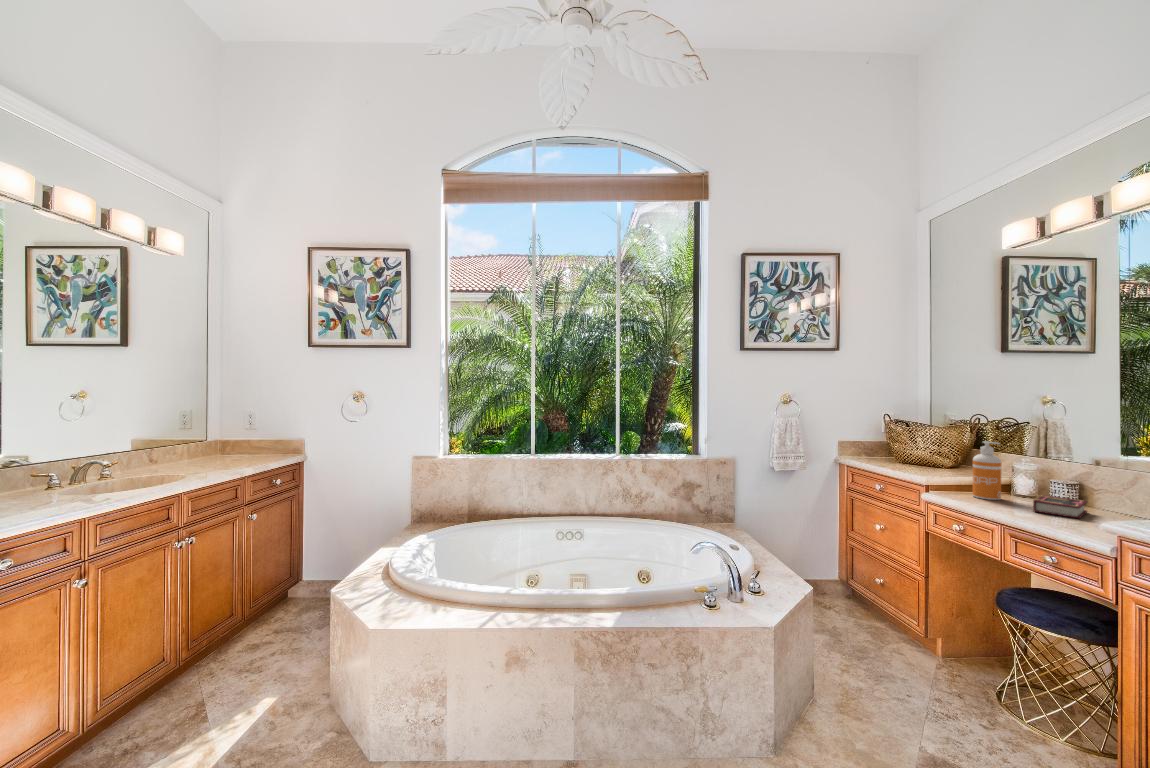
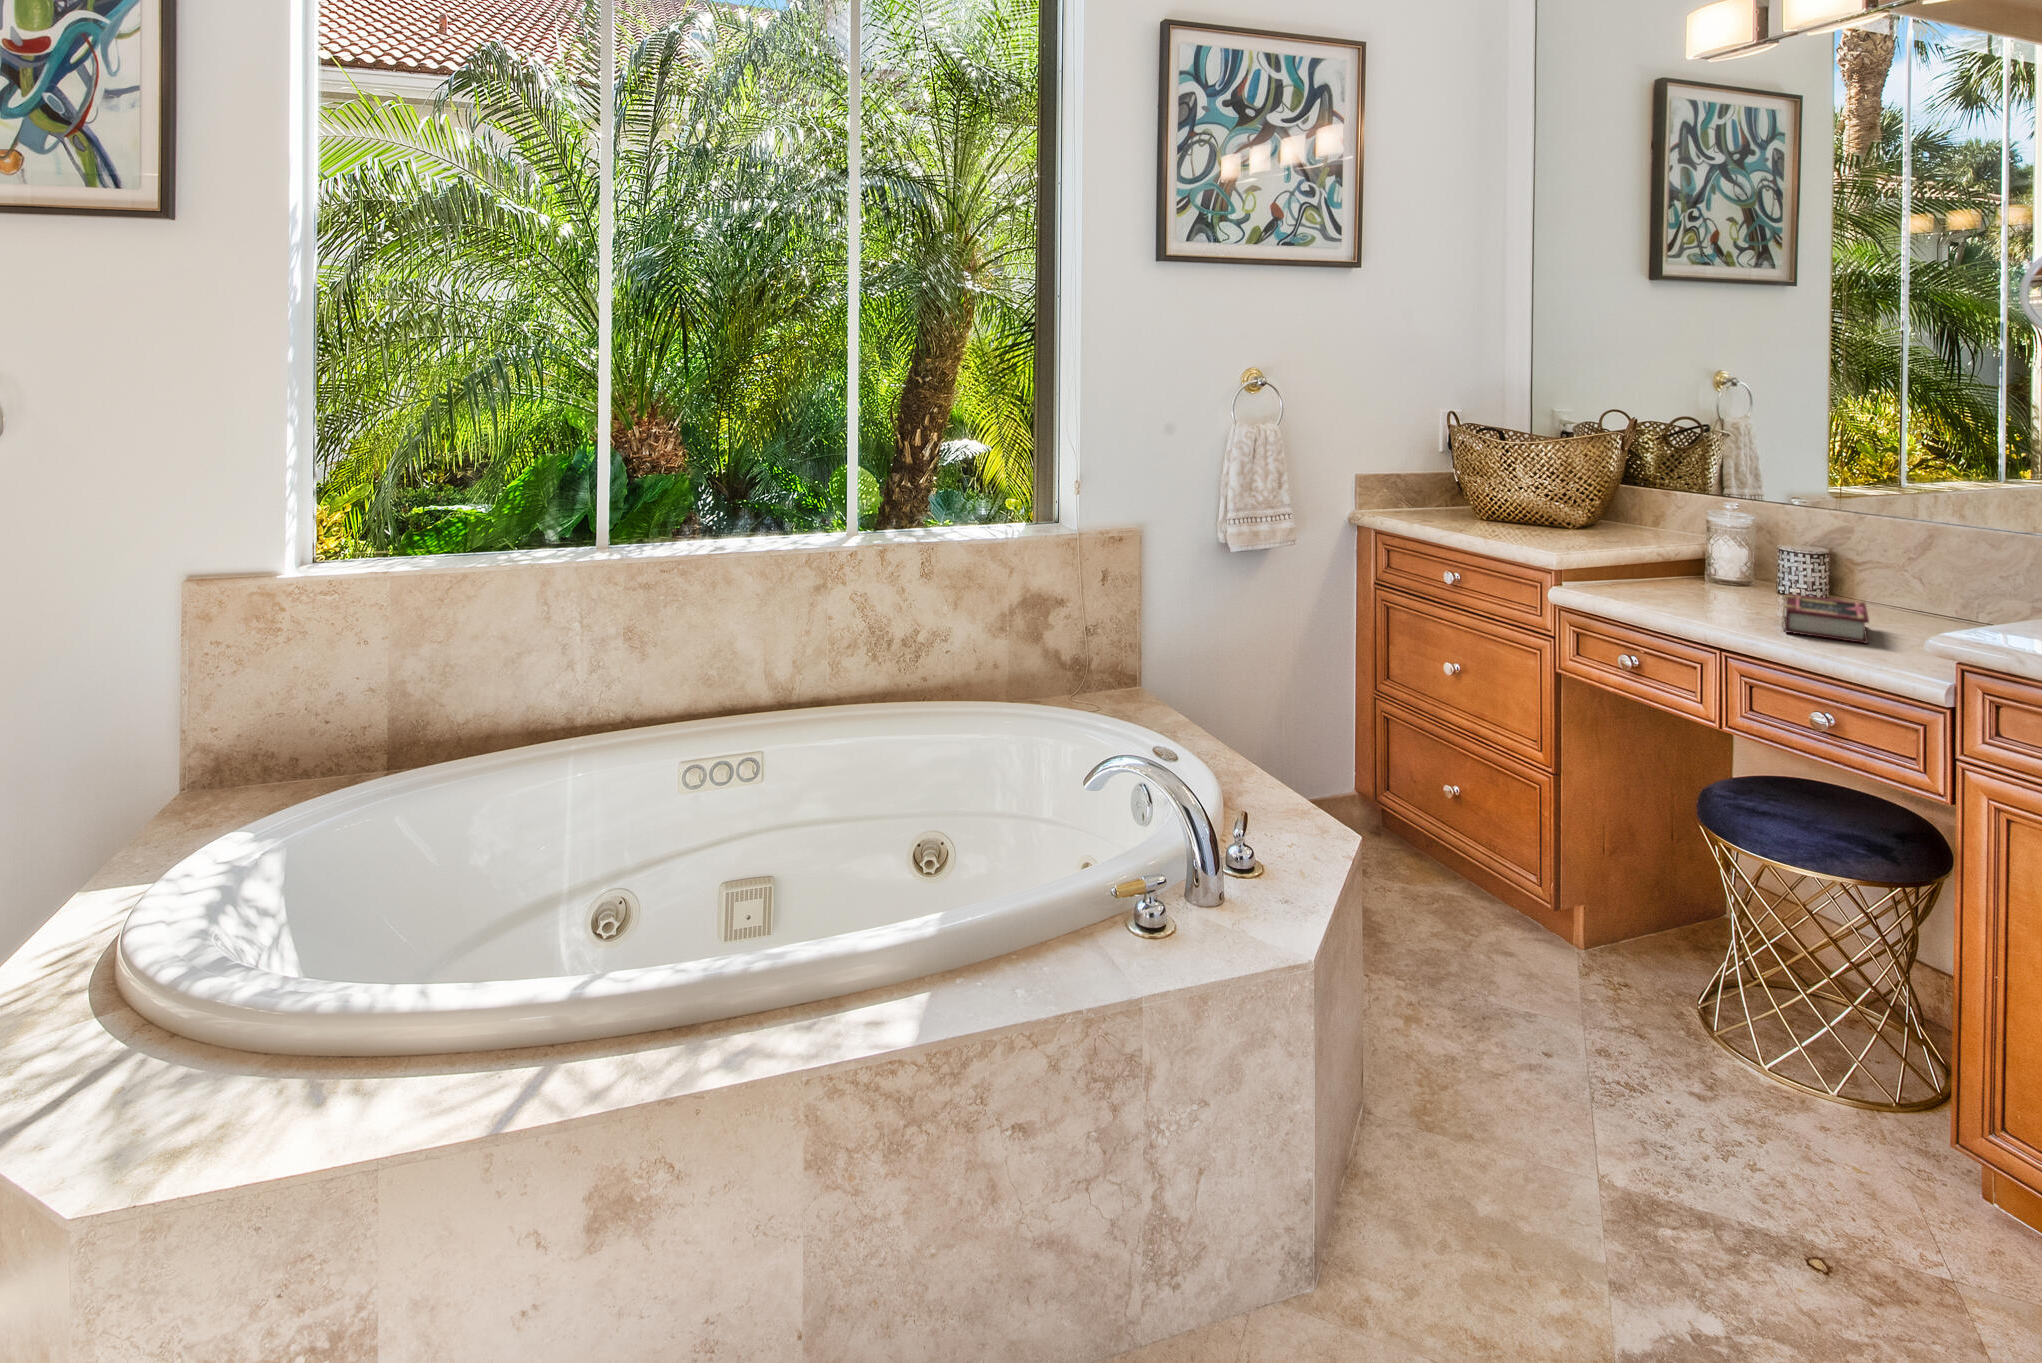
soap dispenser: present [972,441,1001,500] -> none [1652,482,1710,607]

